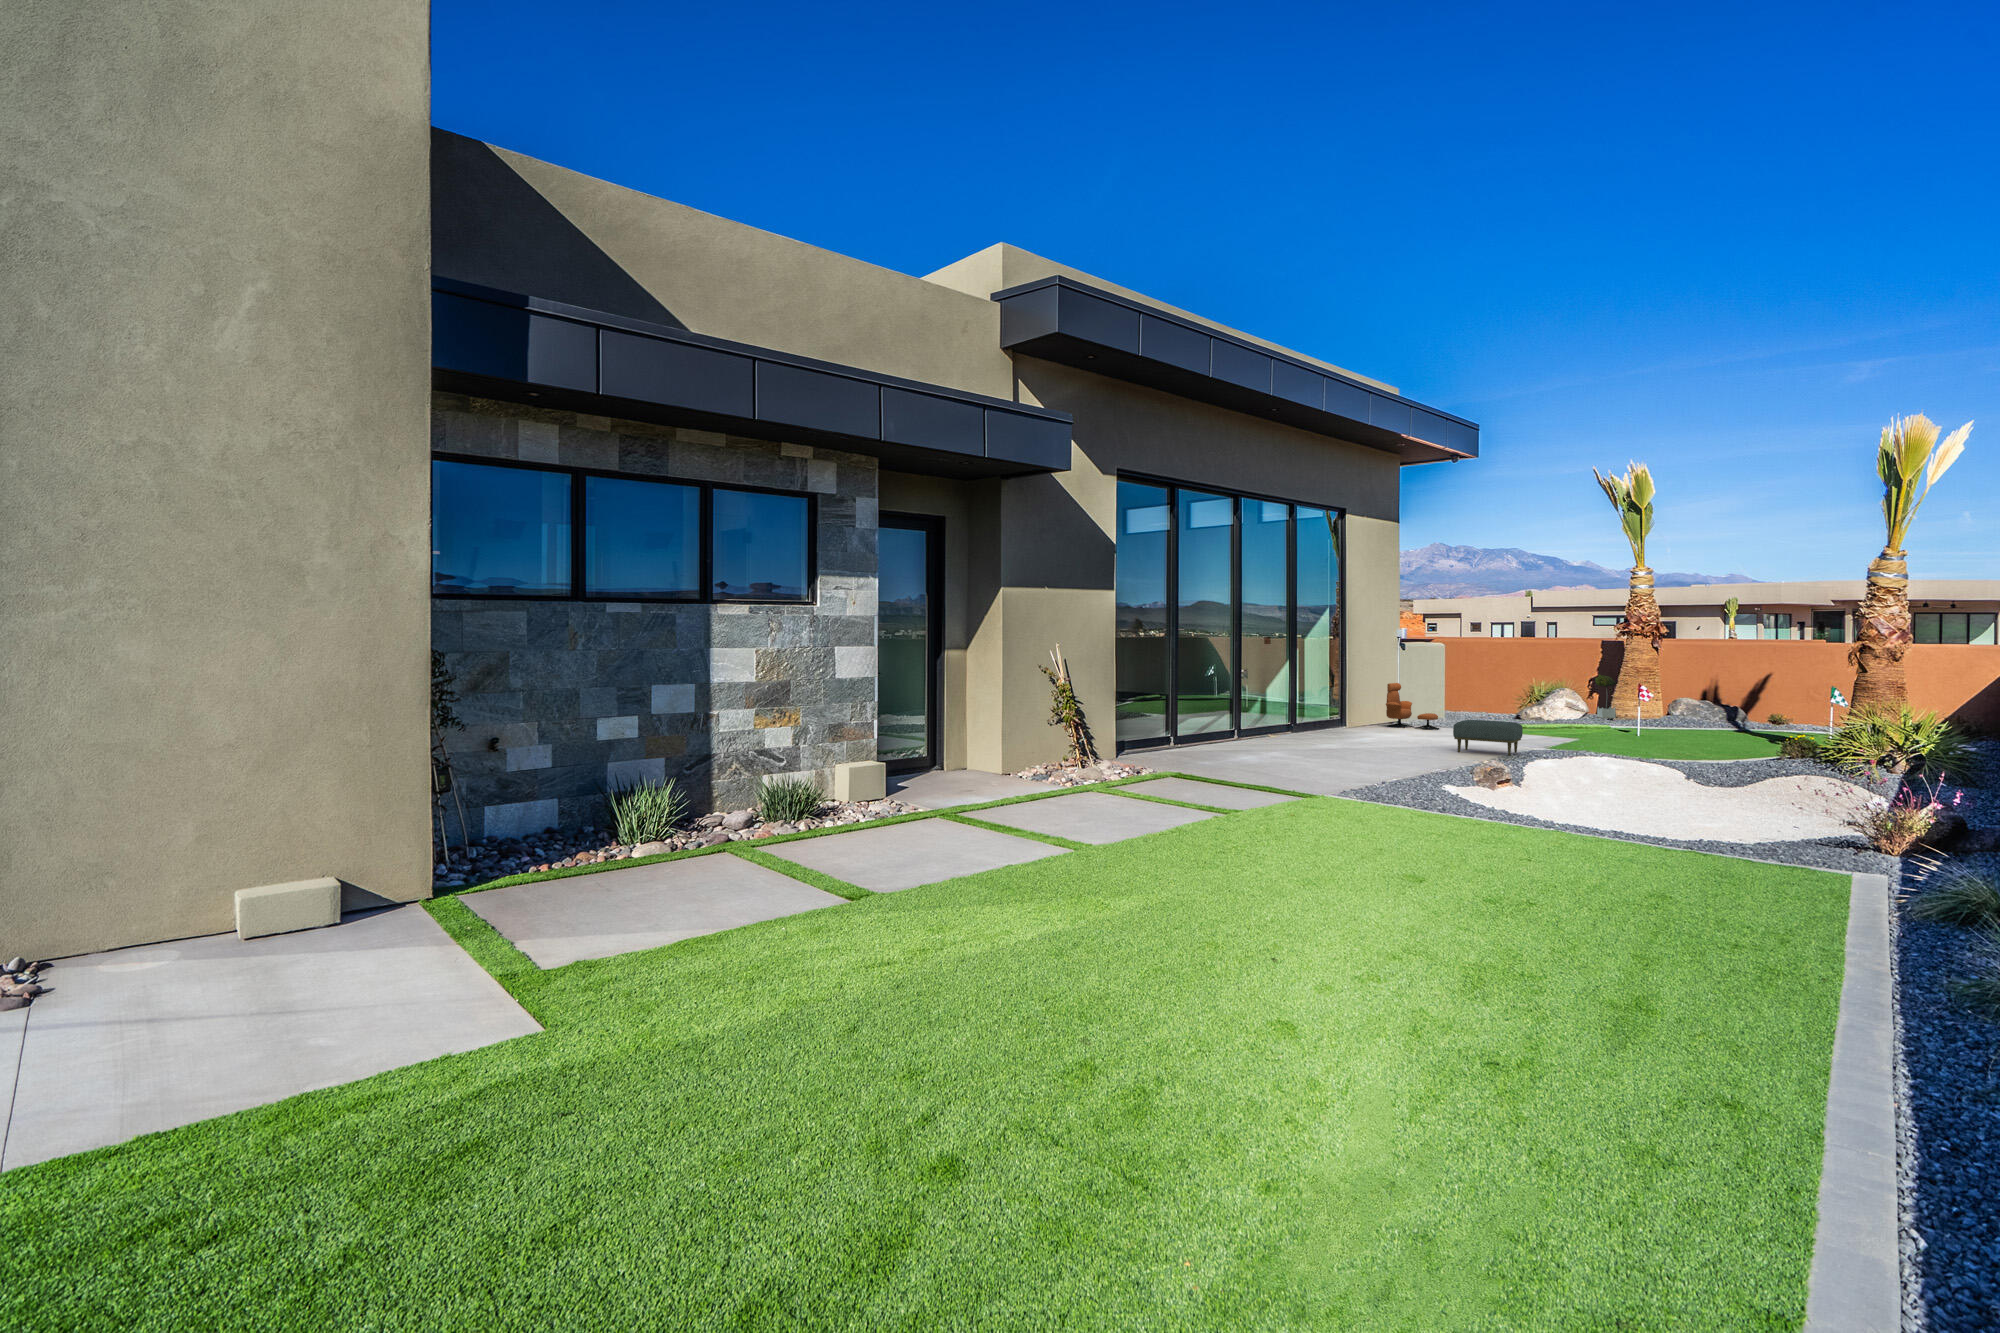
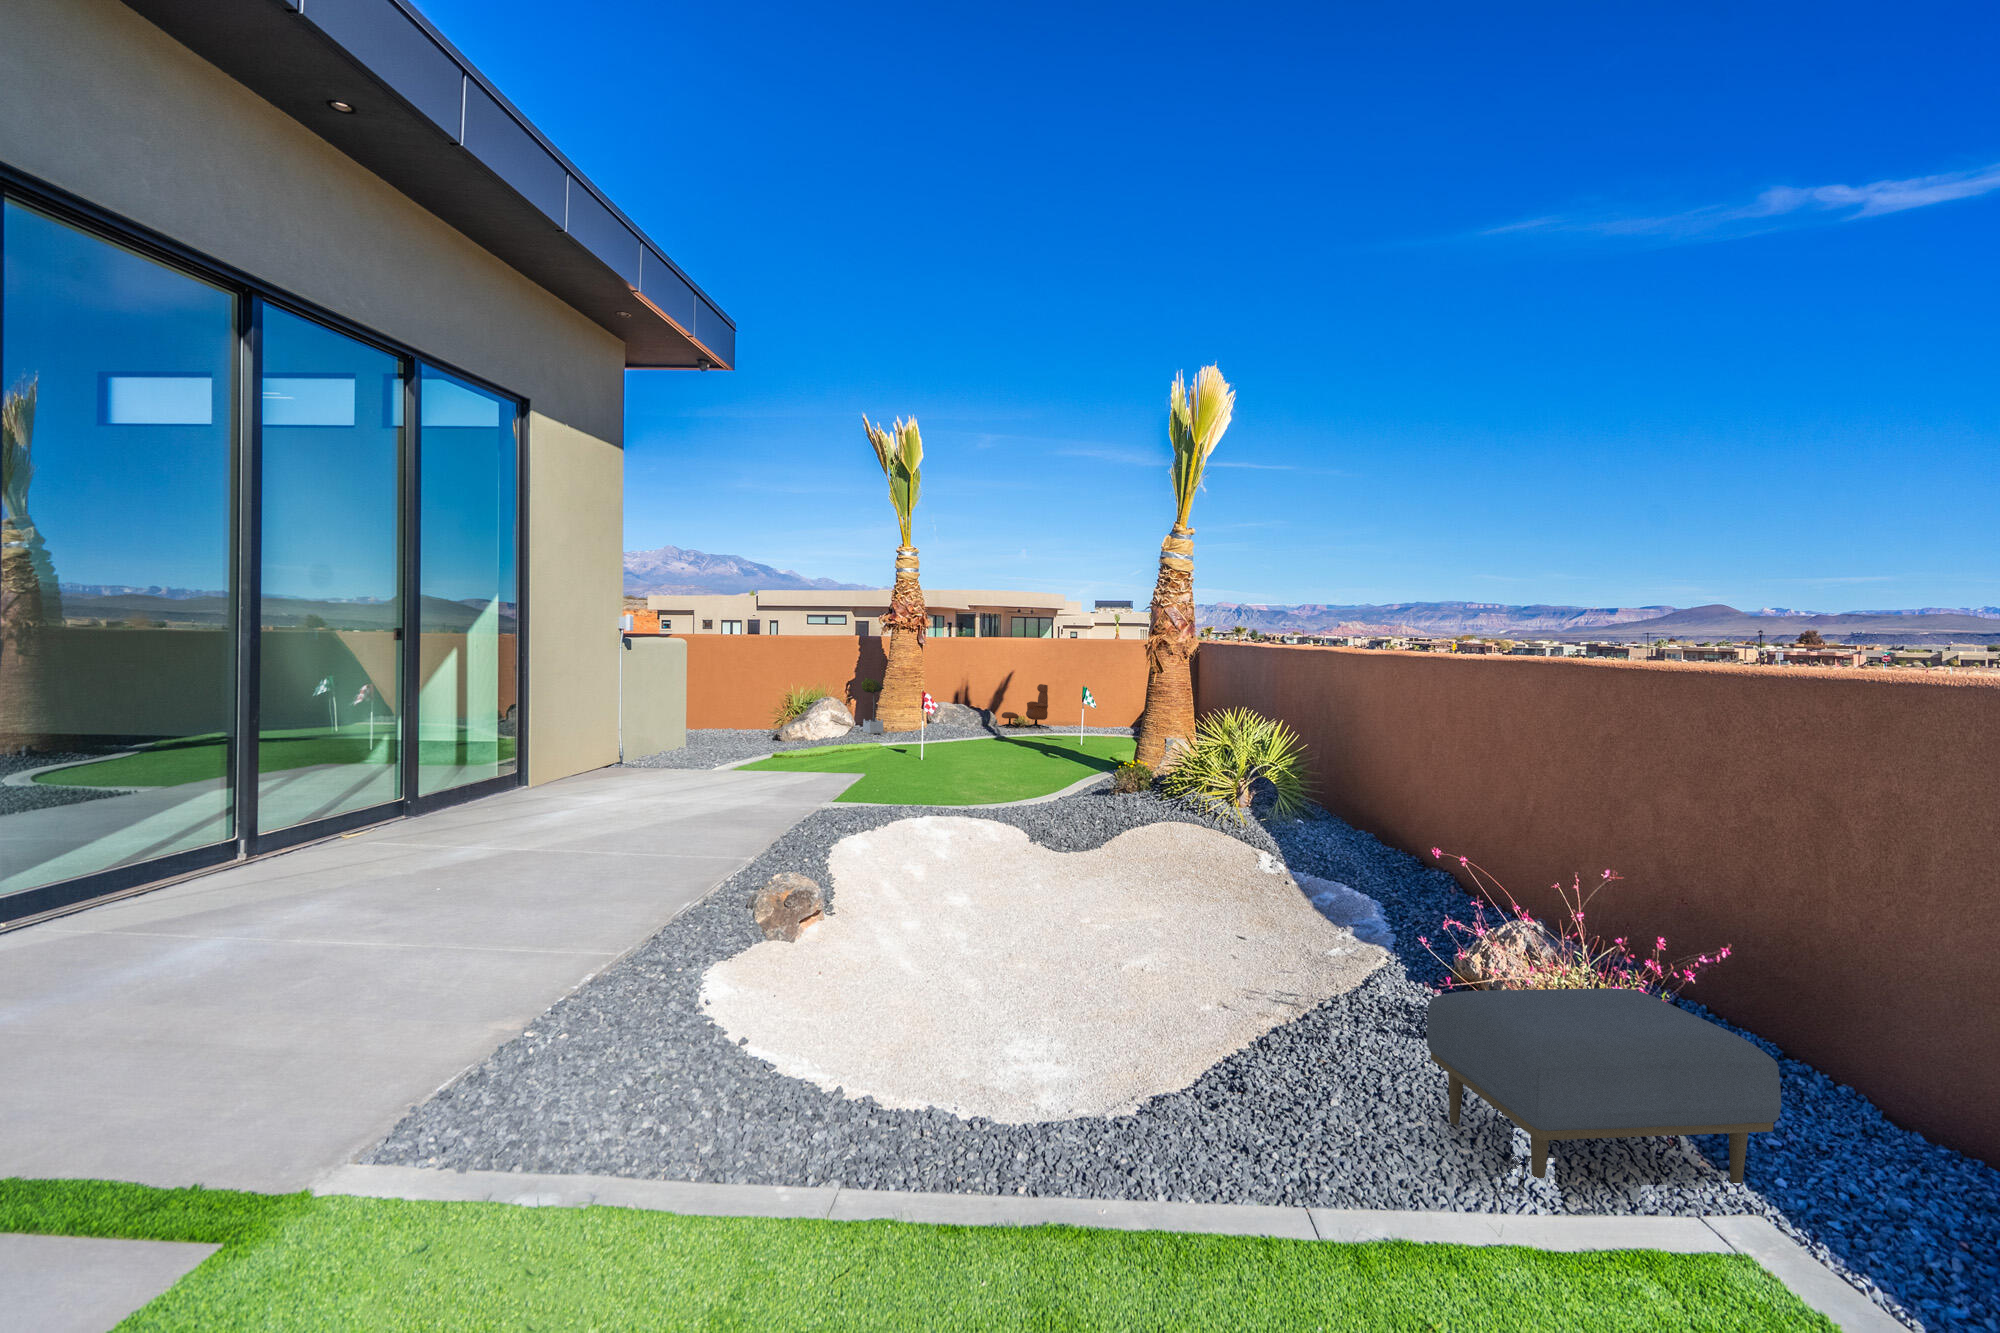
lounge chair: present [1386,683,1439,730] -> present [998,684,1049,729]
ottoman: present [1453,720,1523,756] -> present [1426,988,1781,1185]

